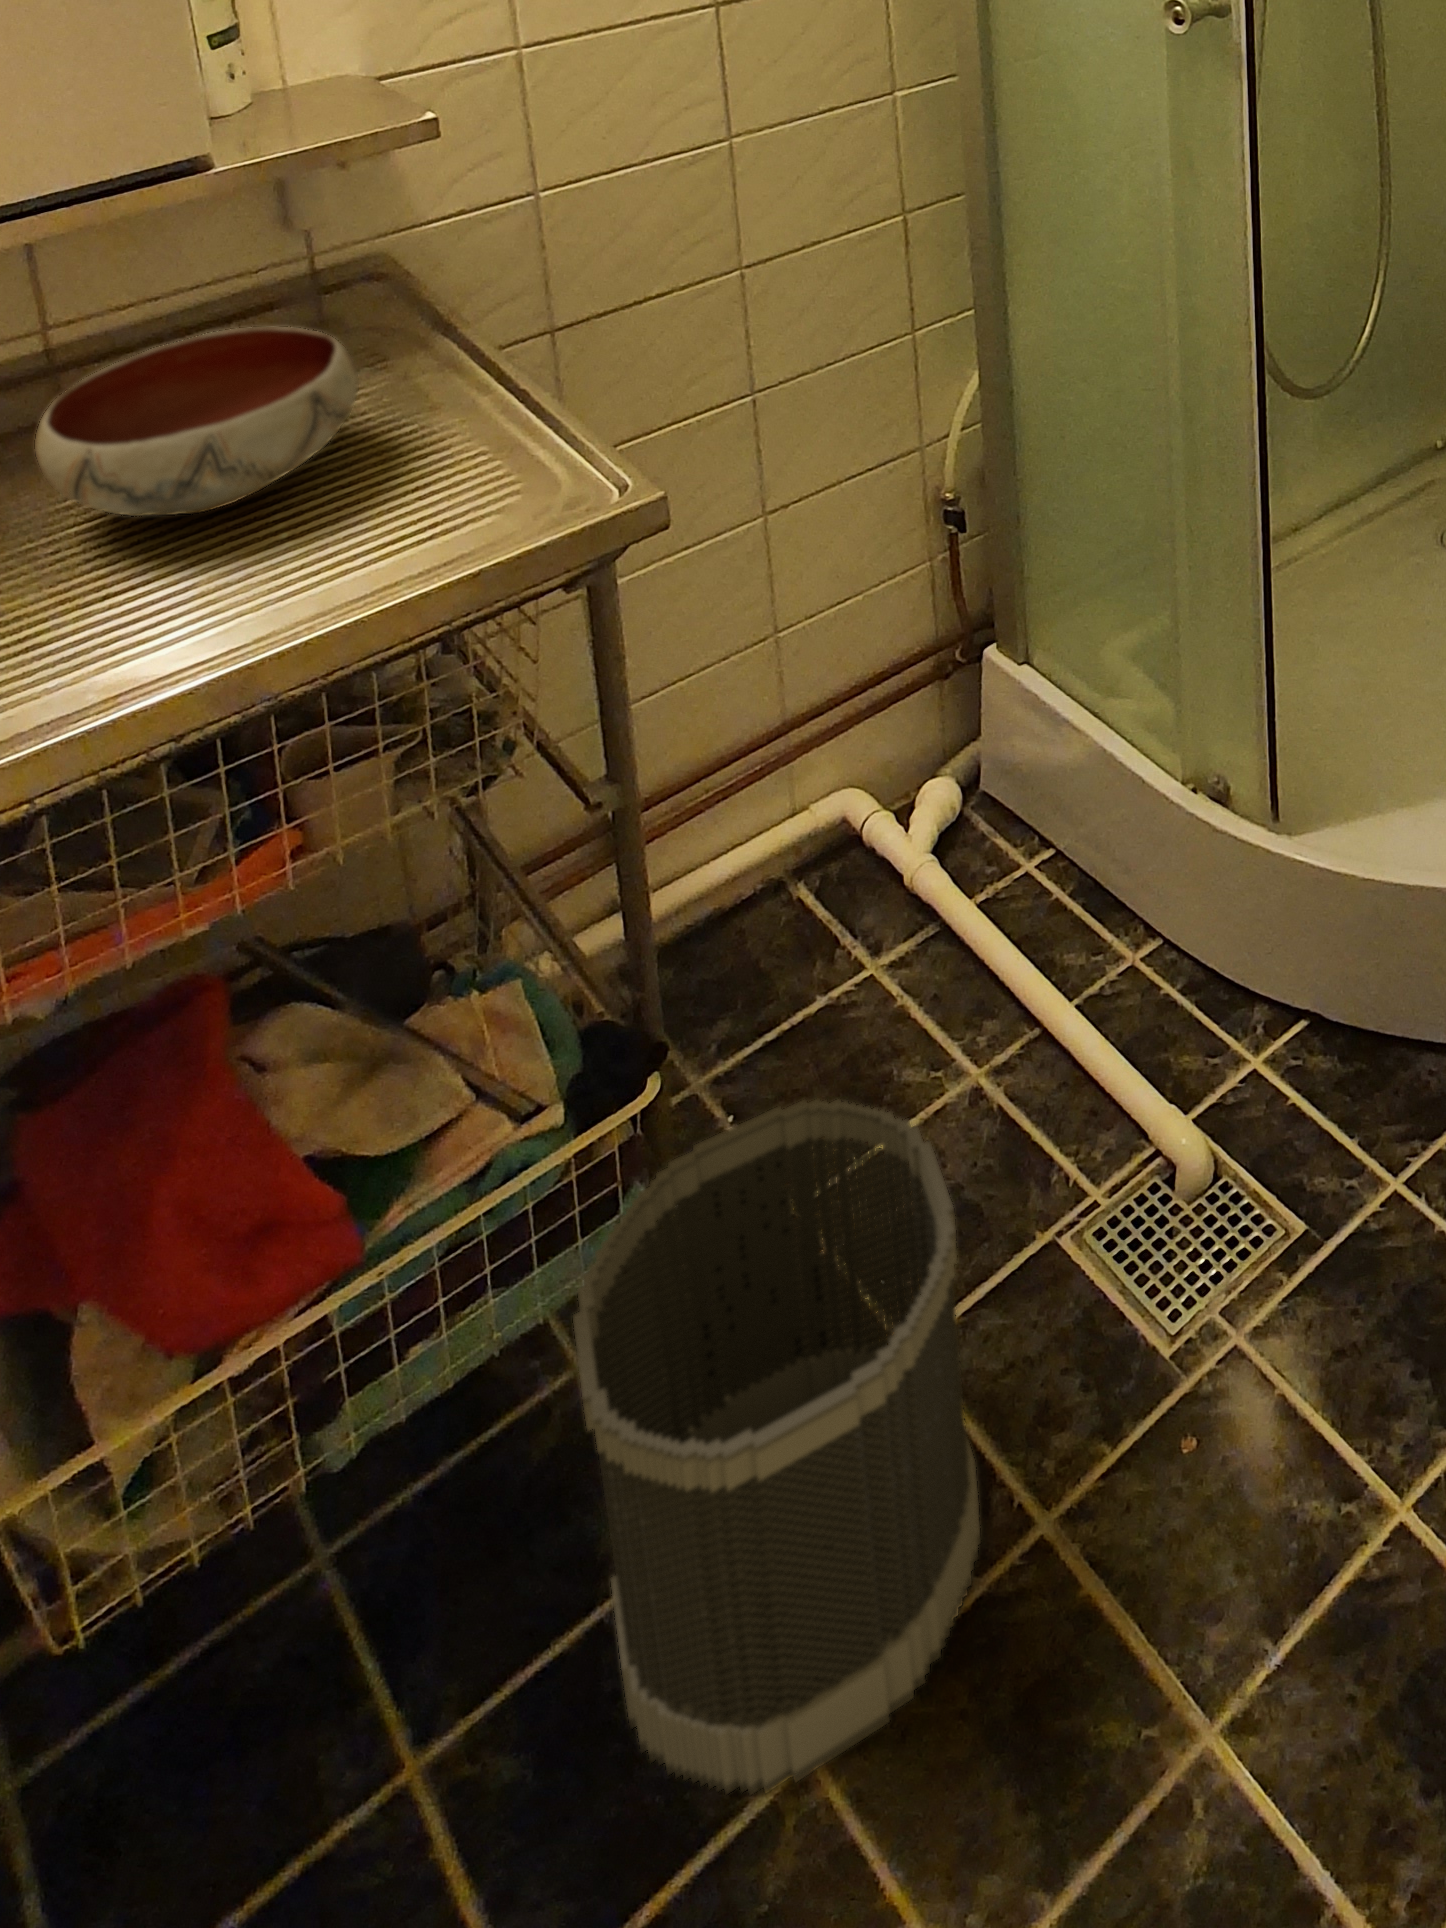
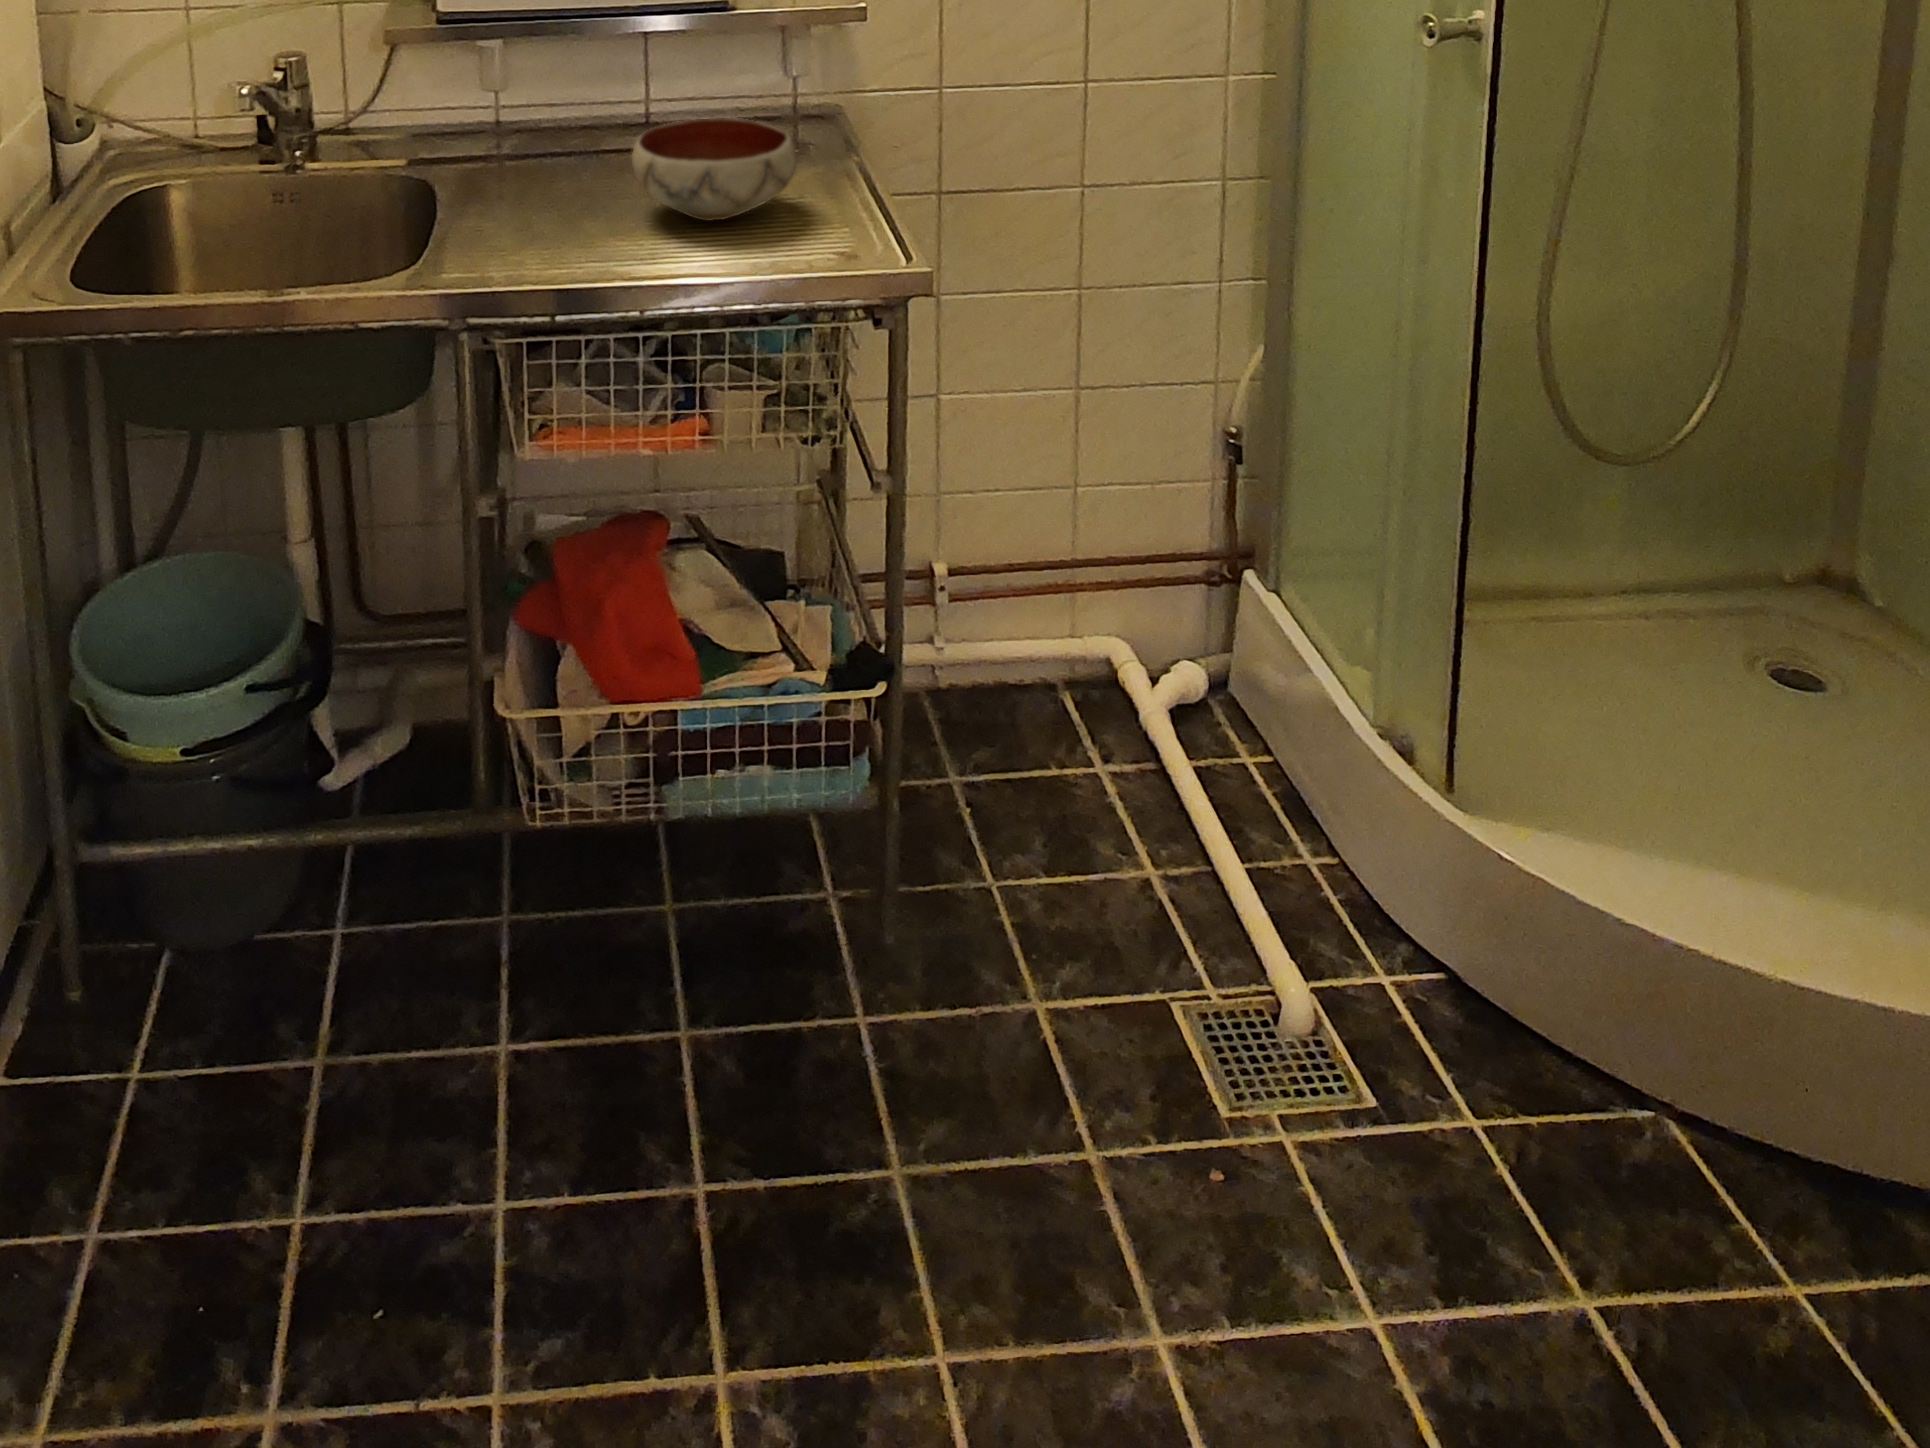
wastebasket: present [573,1098,981,1794] -> none [802,739,1051,1172]

